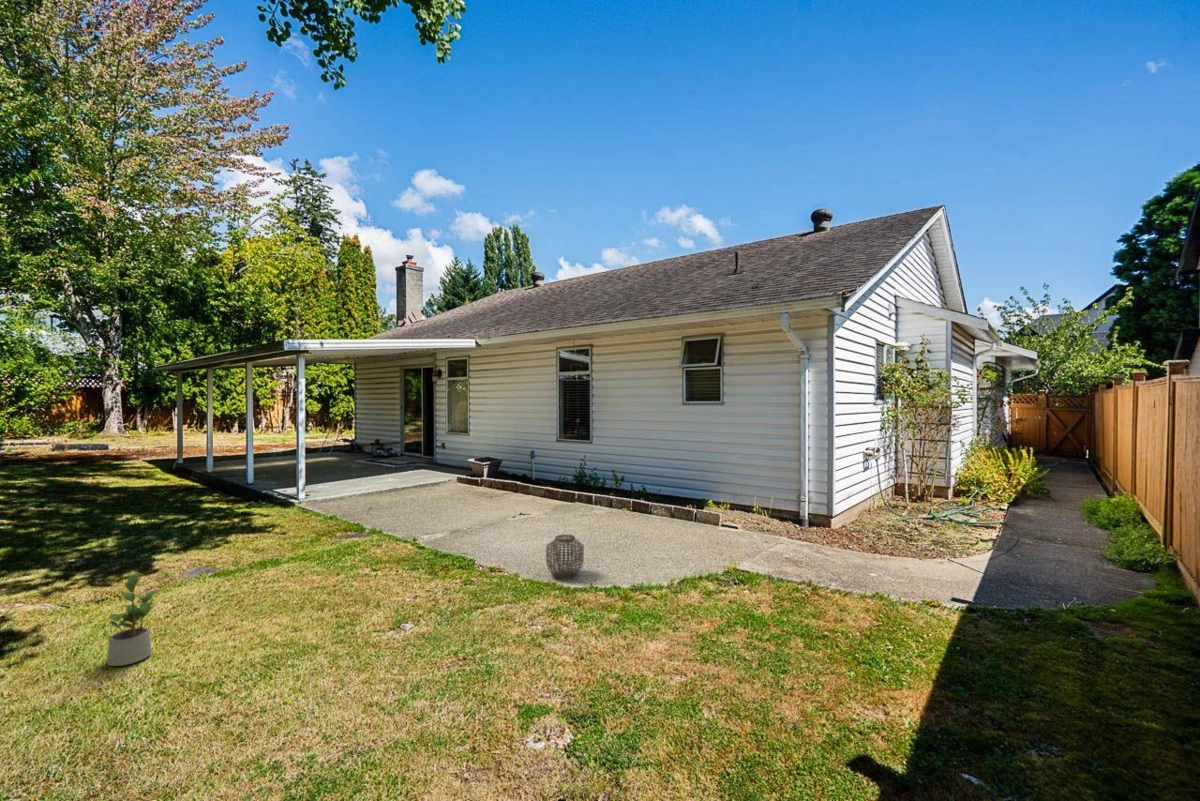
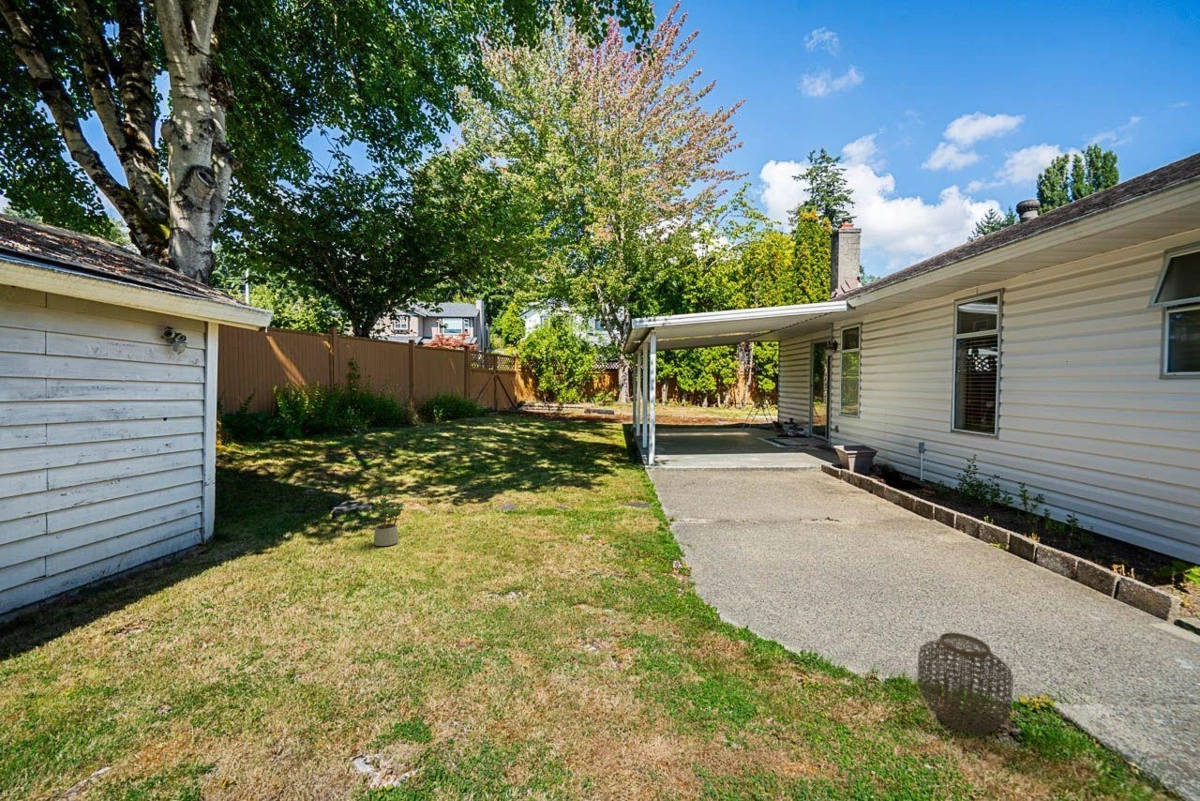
woven basket: present [546,534,584,579] -> present [918,633,1013,734]

